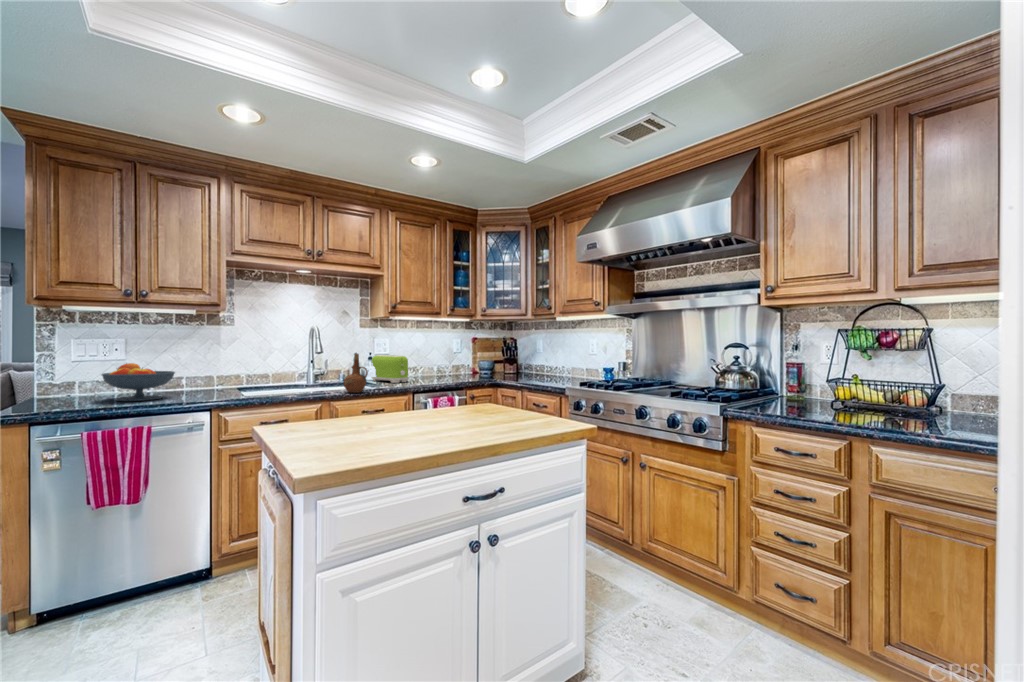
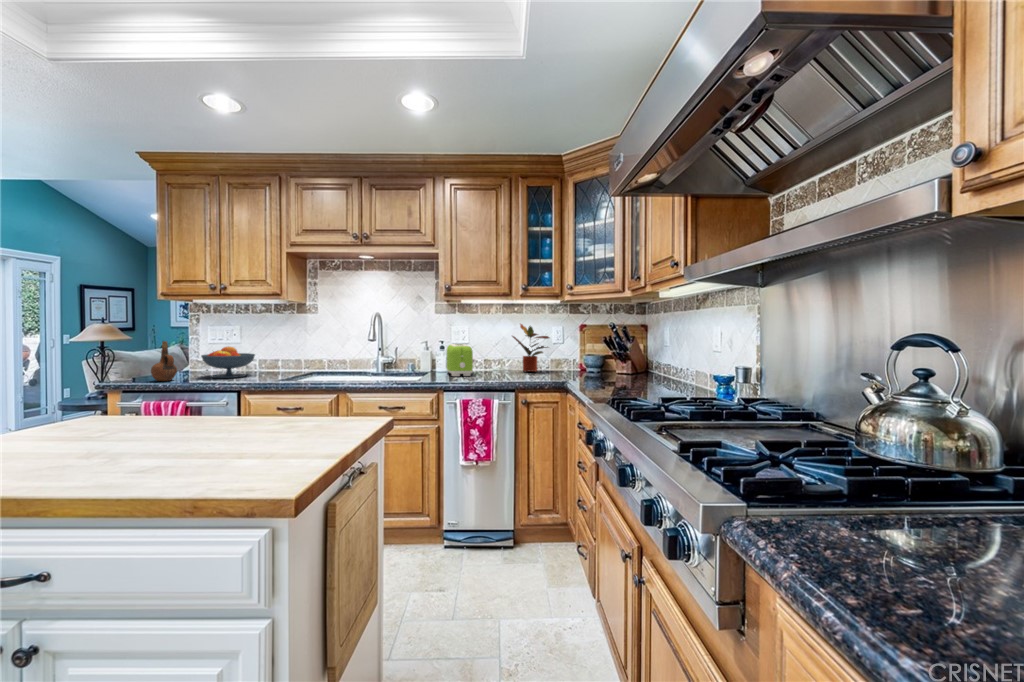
potted plant: none [421,337,452,377] -> present [512,324,549,372]
ceramic pitcher: present [344,354,368,393] -> present [151,341,177,381]

